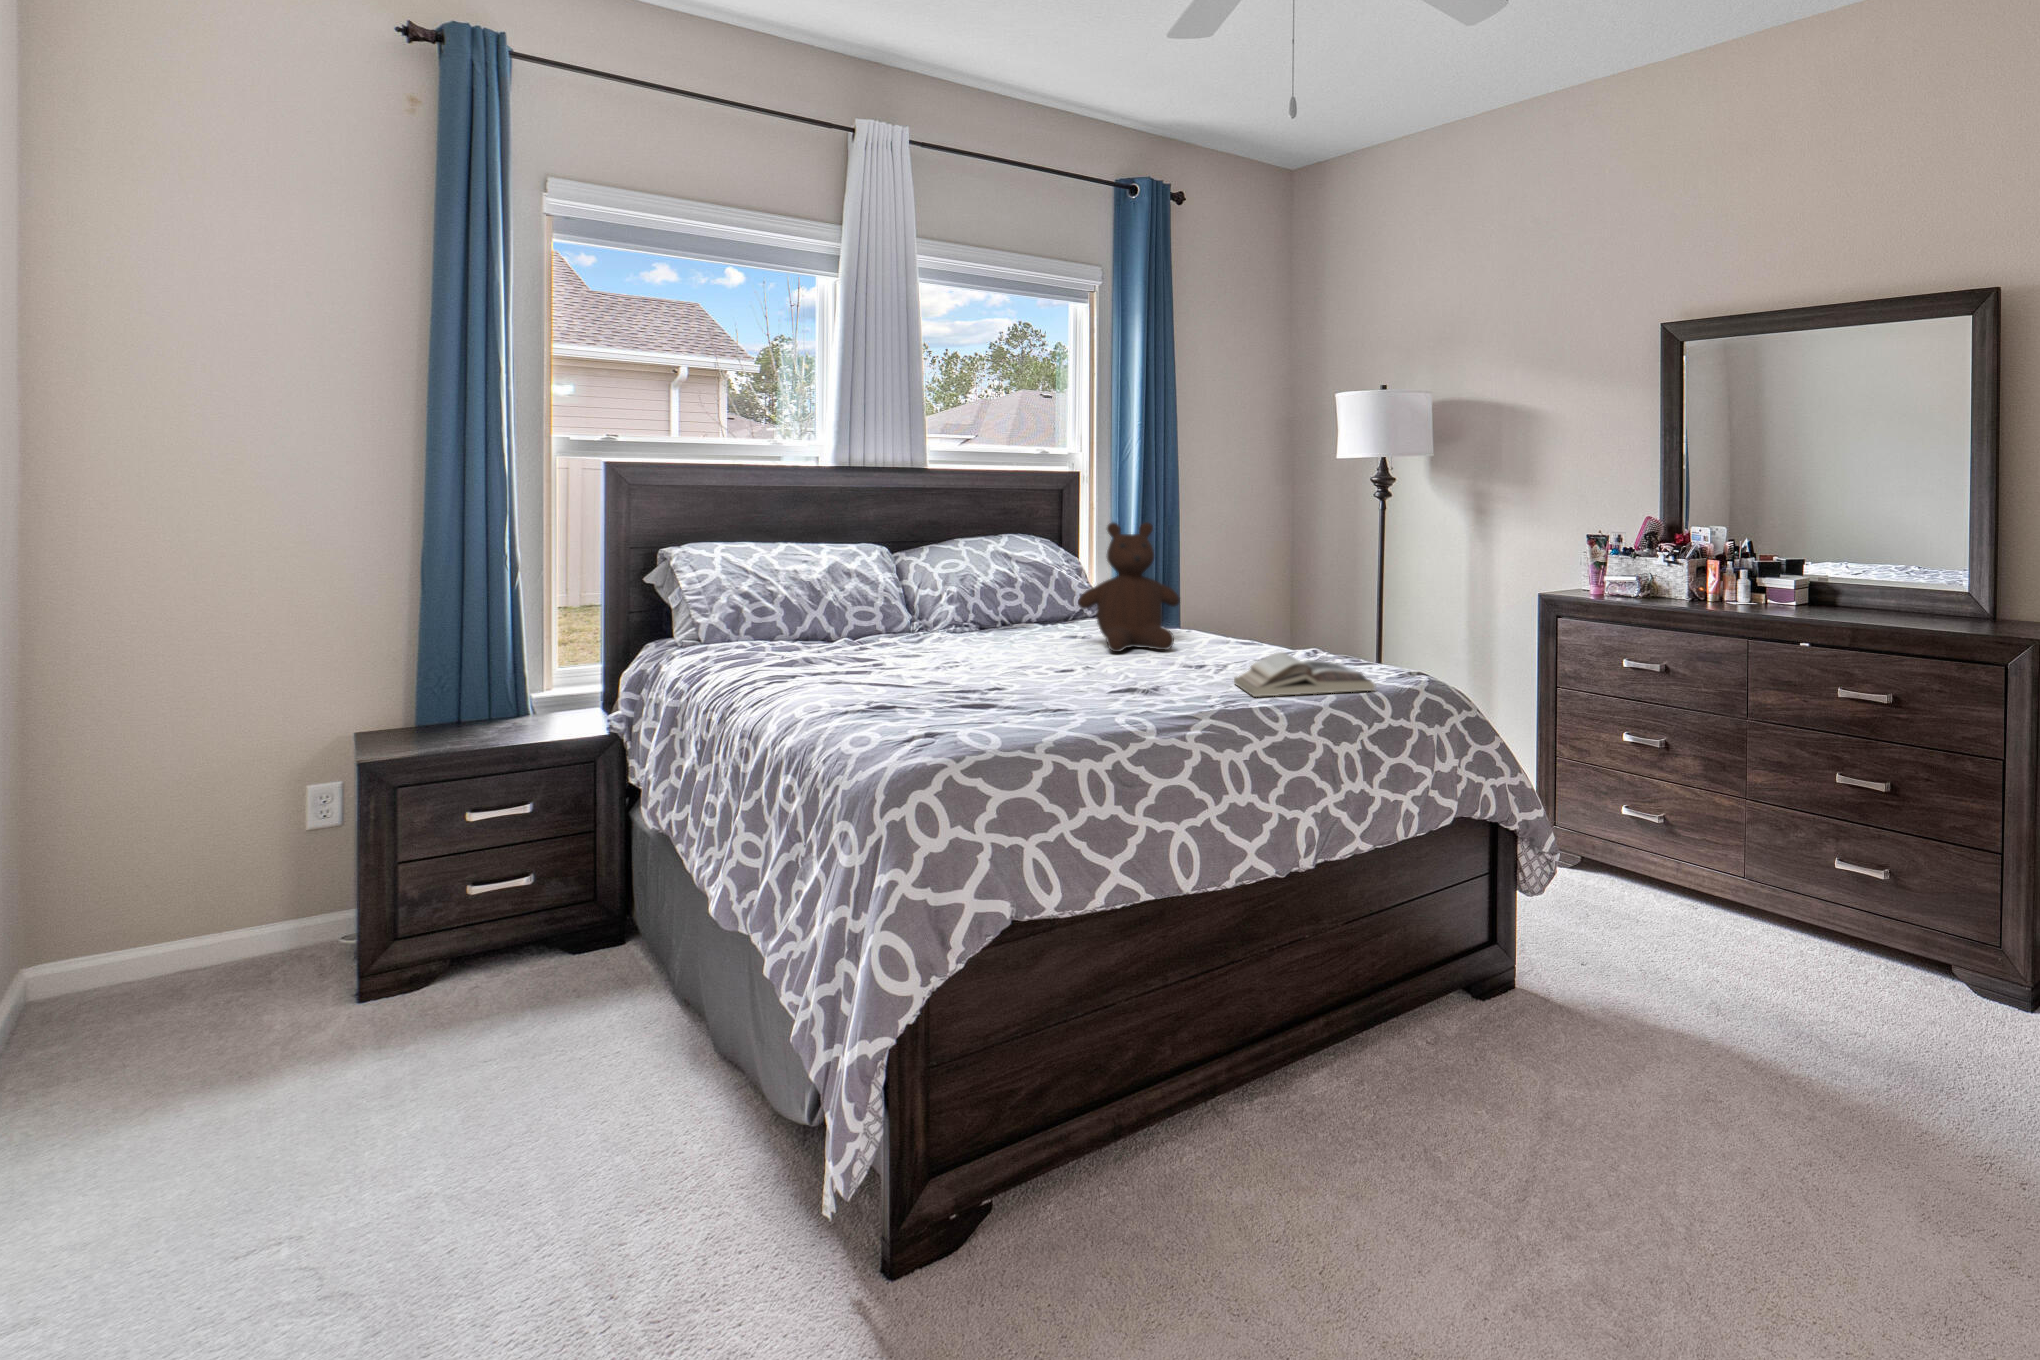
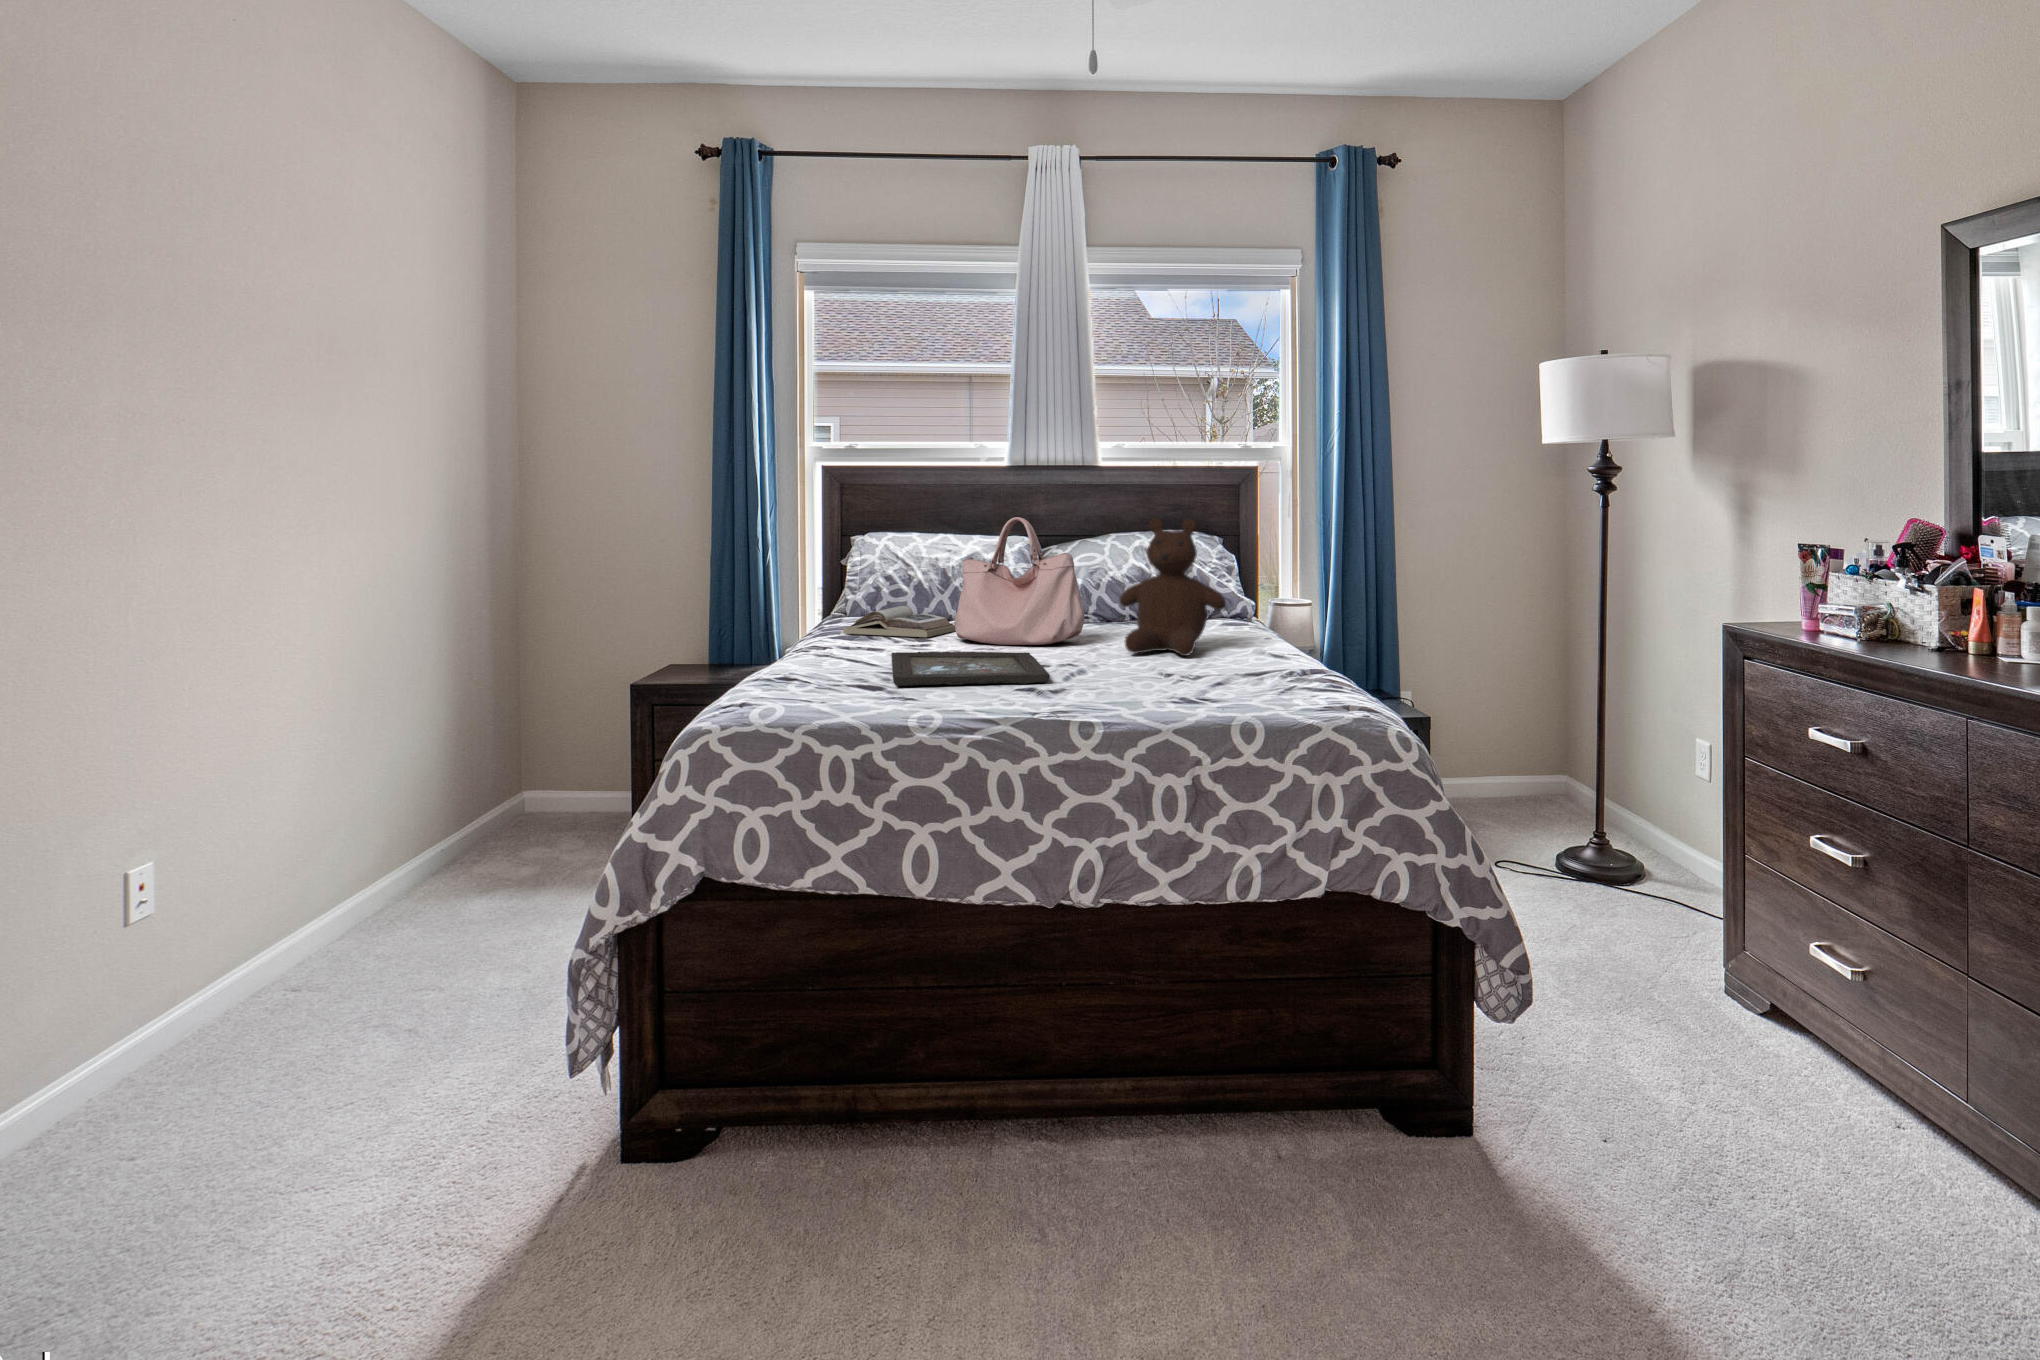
handbag: none [891,524,1039,656] -> present [955,517,1085,645]
book: present [1234,652,1375,697] -> present [843,606,955,637]
tray: none [905,660,1128,701] -> present [891,652,1050,686]

